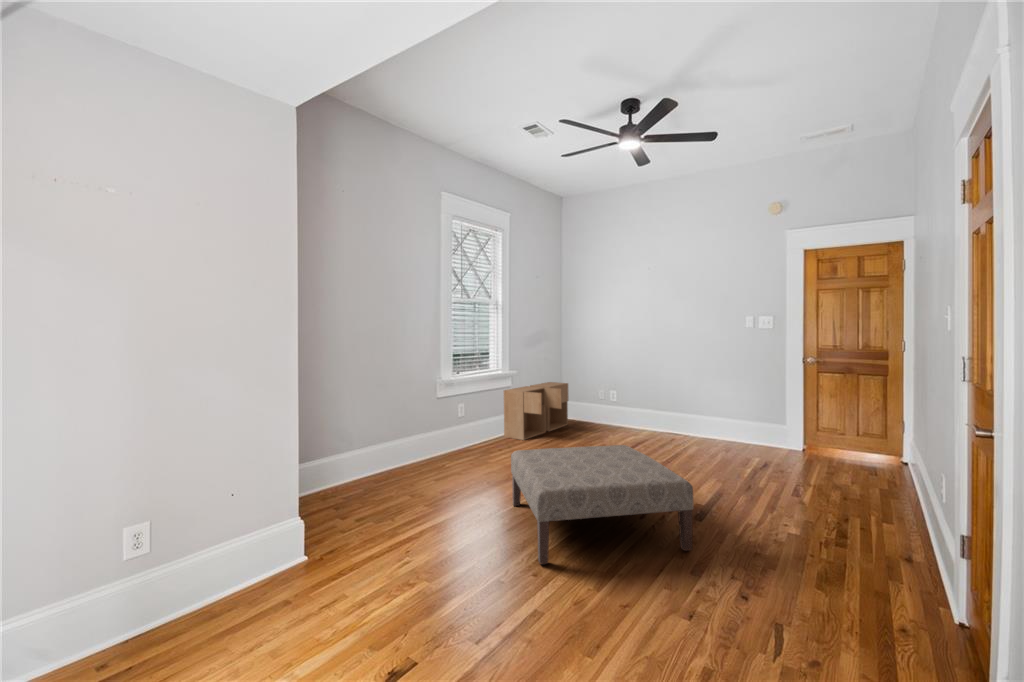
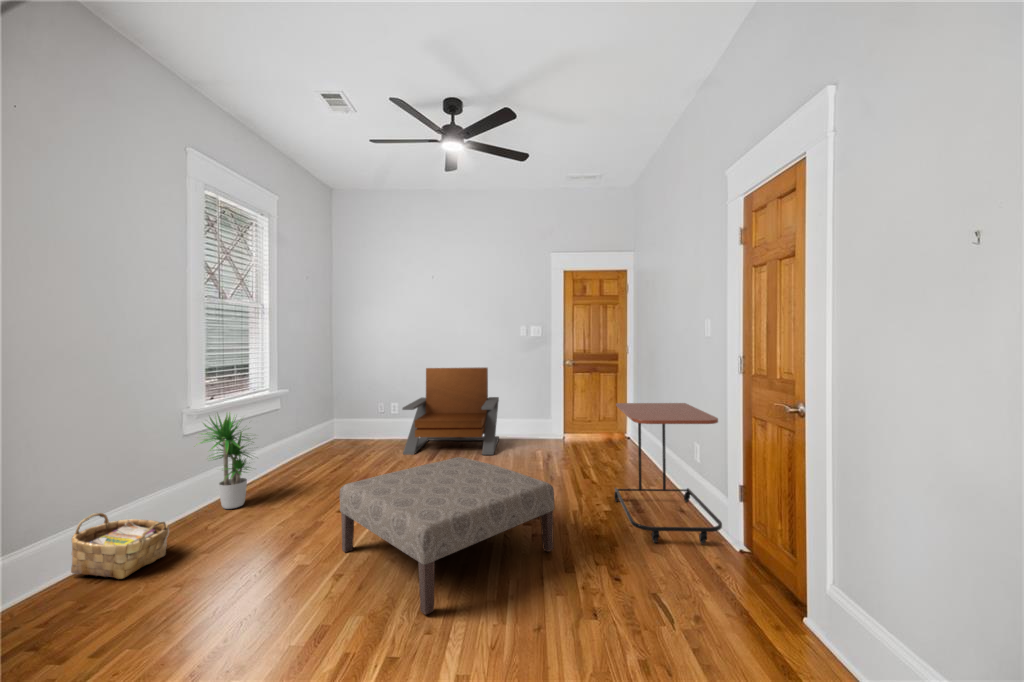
lounge chair: none [609,360,719,454] -> present [402,367,499,455]
storage cabinet: present [504,382,568,440] -> none [275,397,347,469]
potted plant: none [437,385,483,460] -> present [199,414,251,509]
side table: none [799,409,939,599] -> present [614,403,722,544]
woven basket: none [363,444,412,488] -> present [71,513,169,579]

